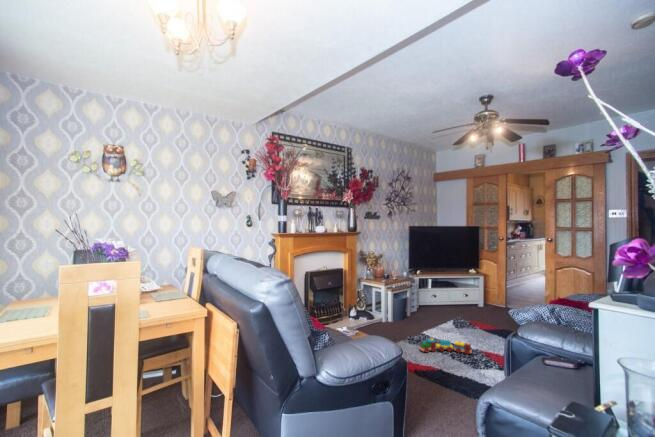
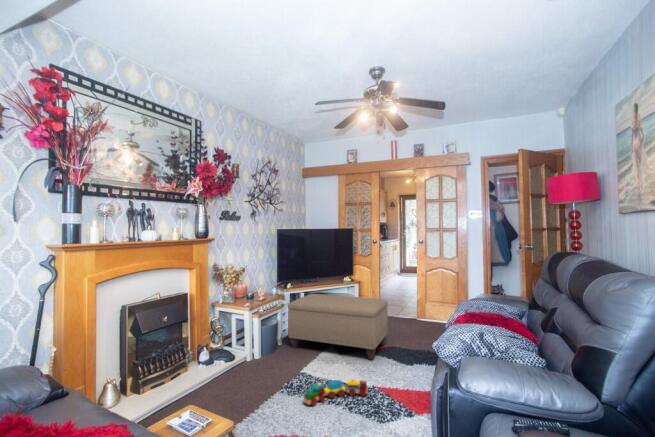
ottoman: none [415,279,504,335] -> present [288,294,388,359]

